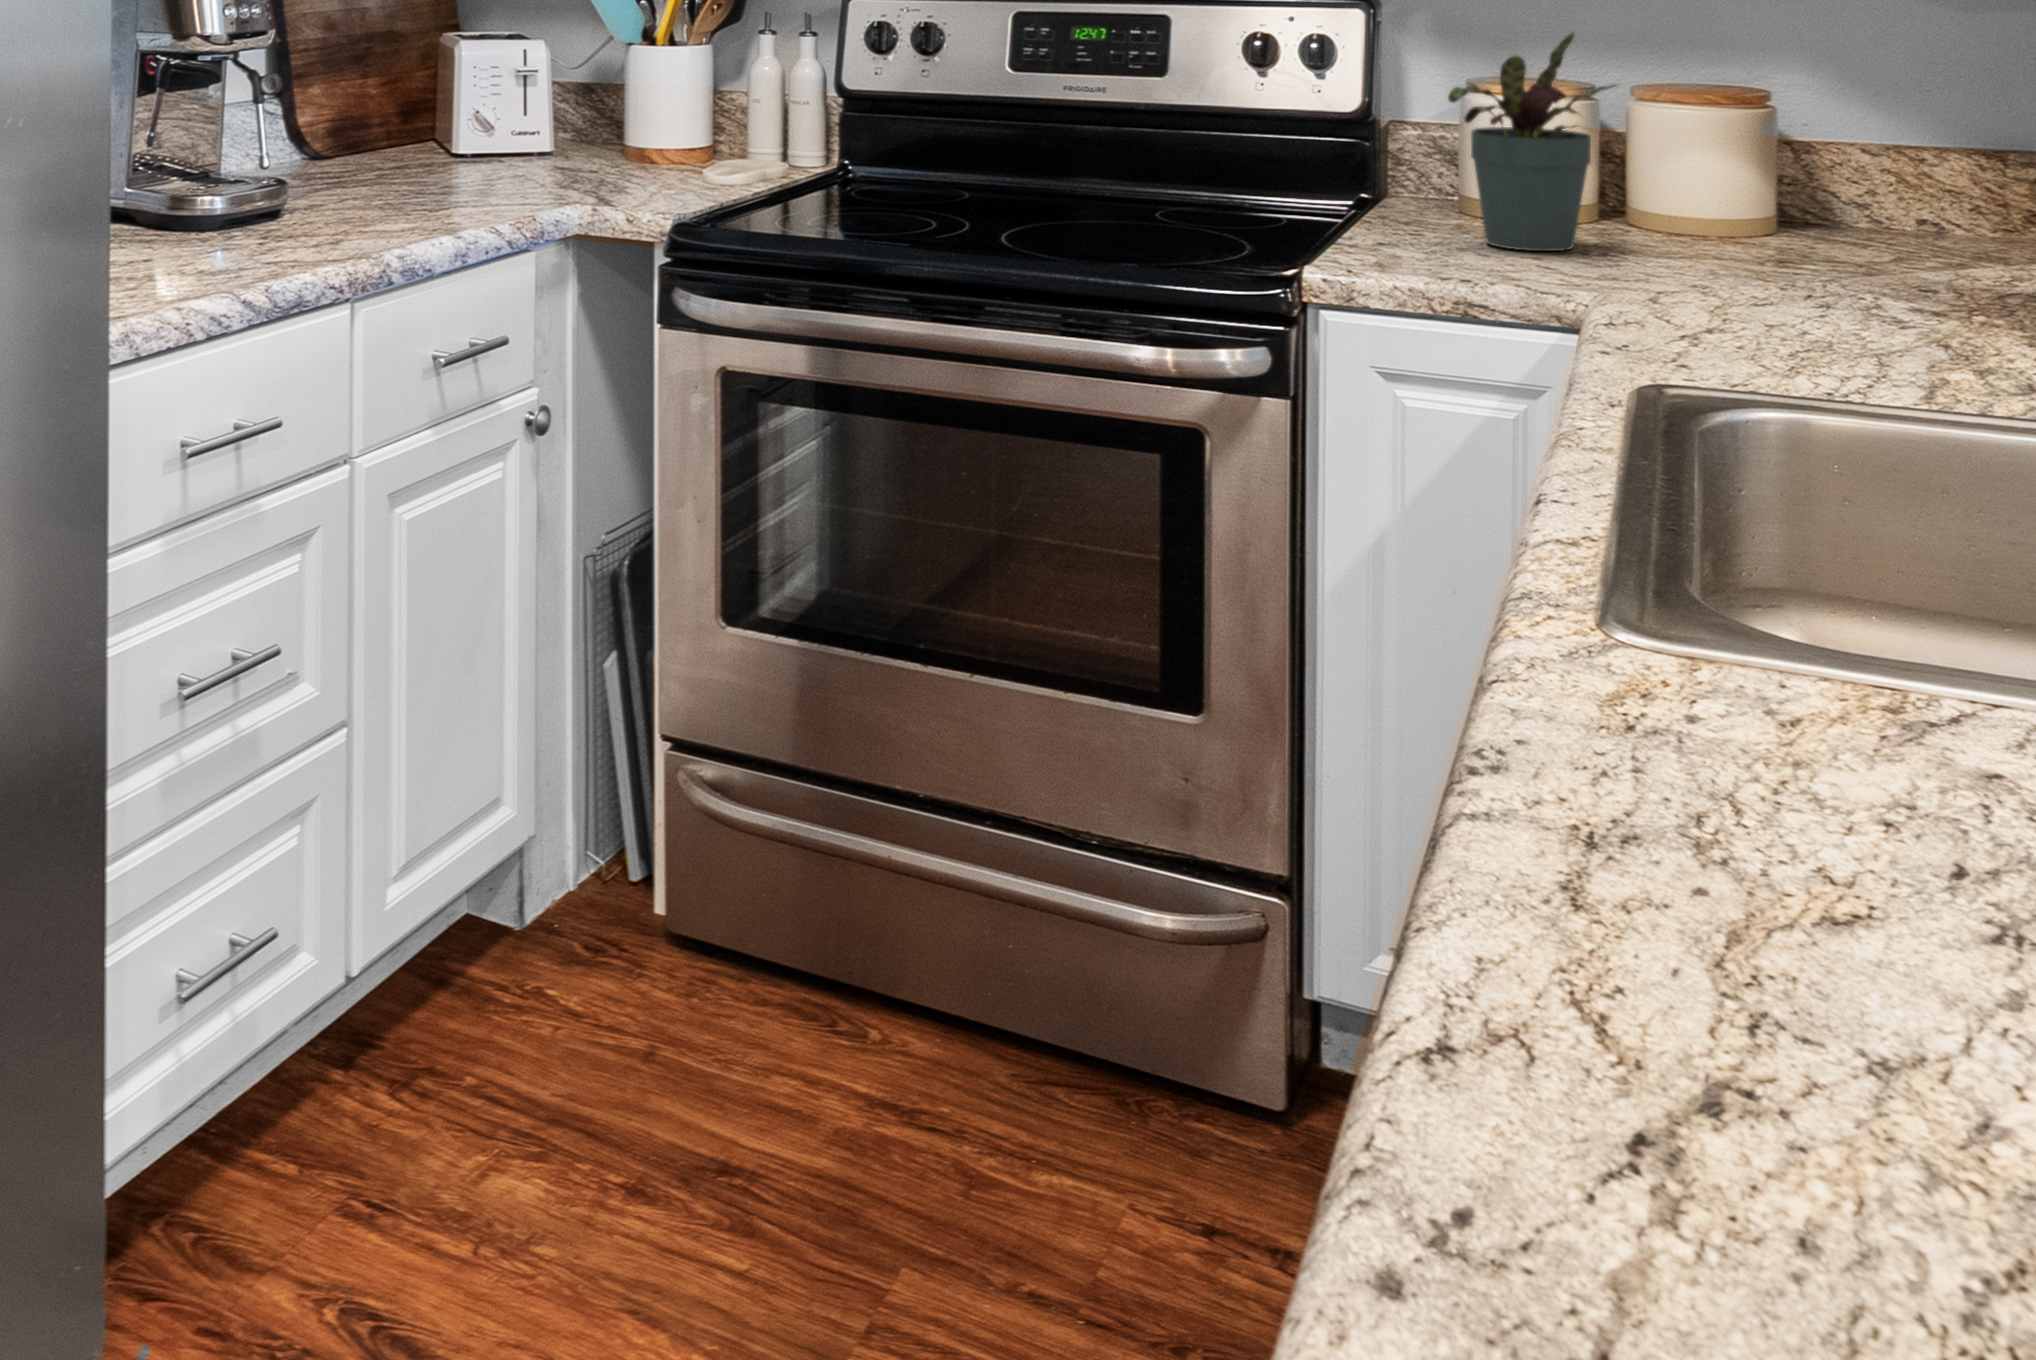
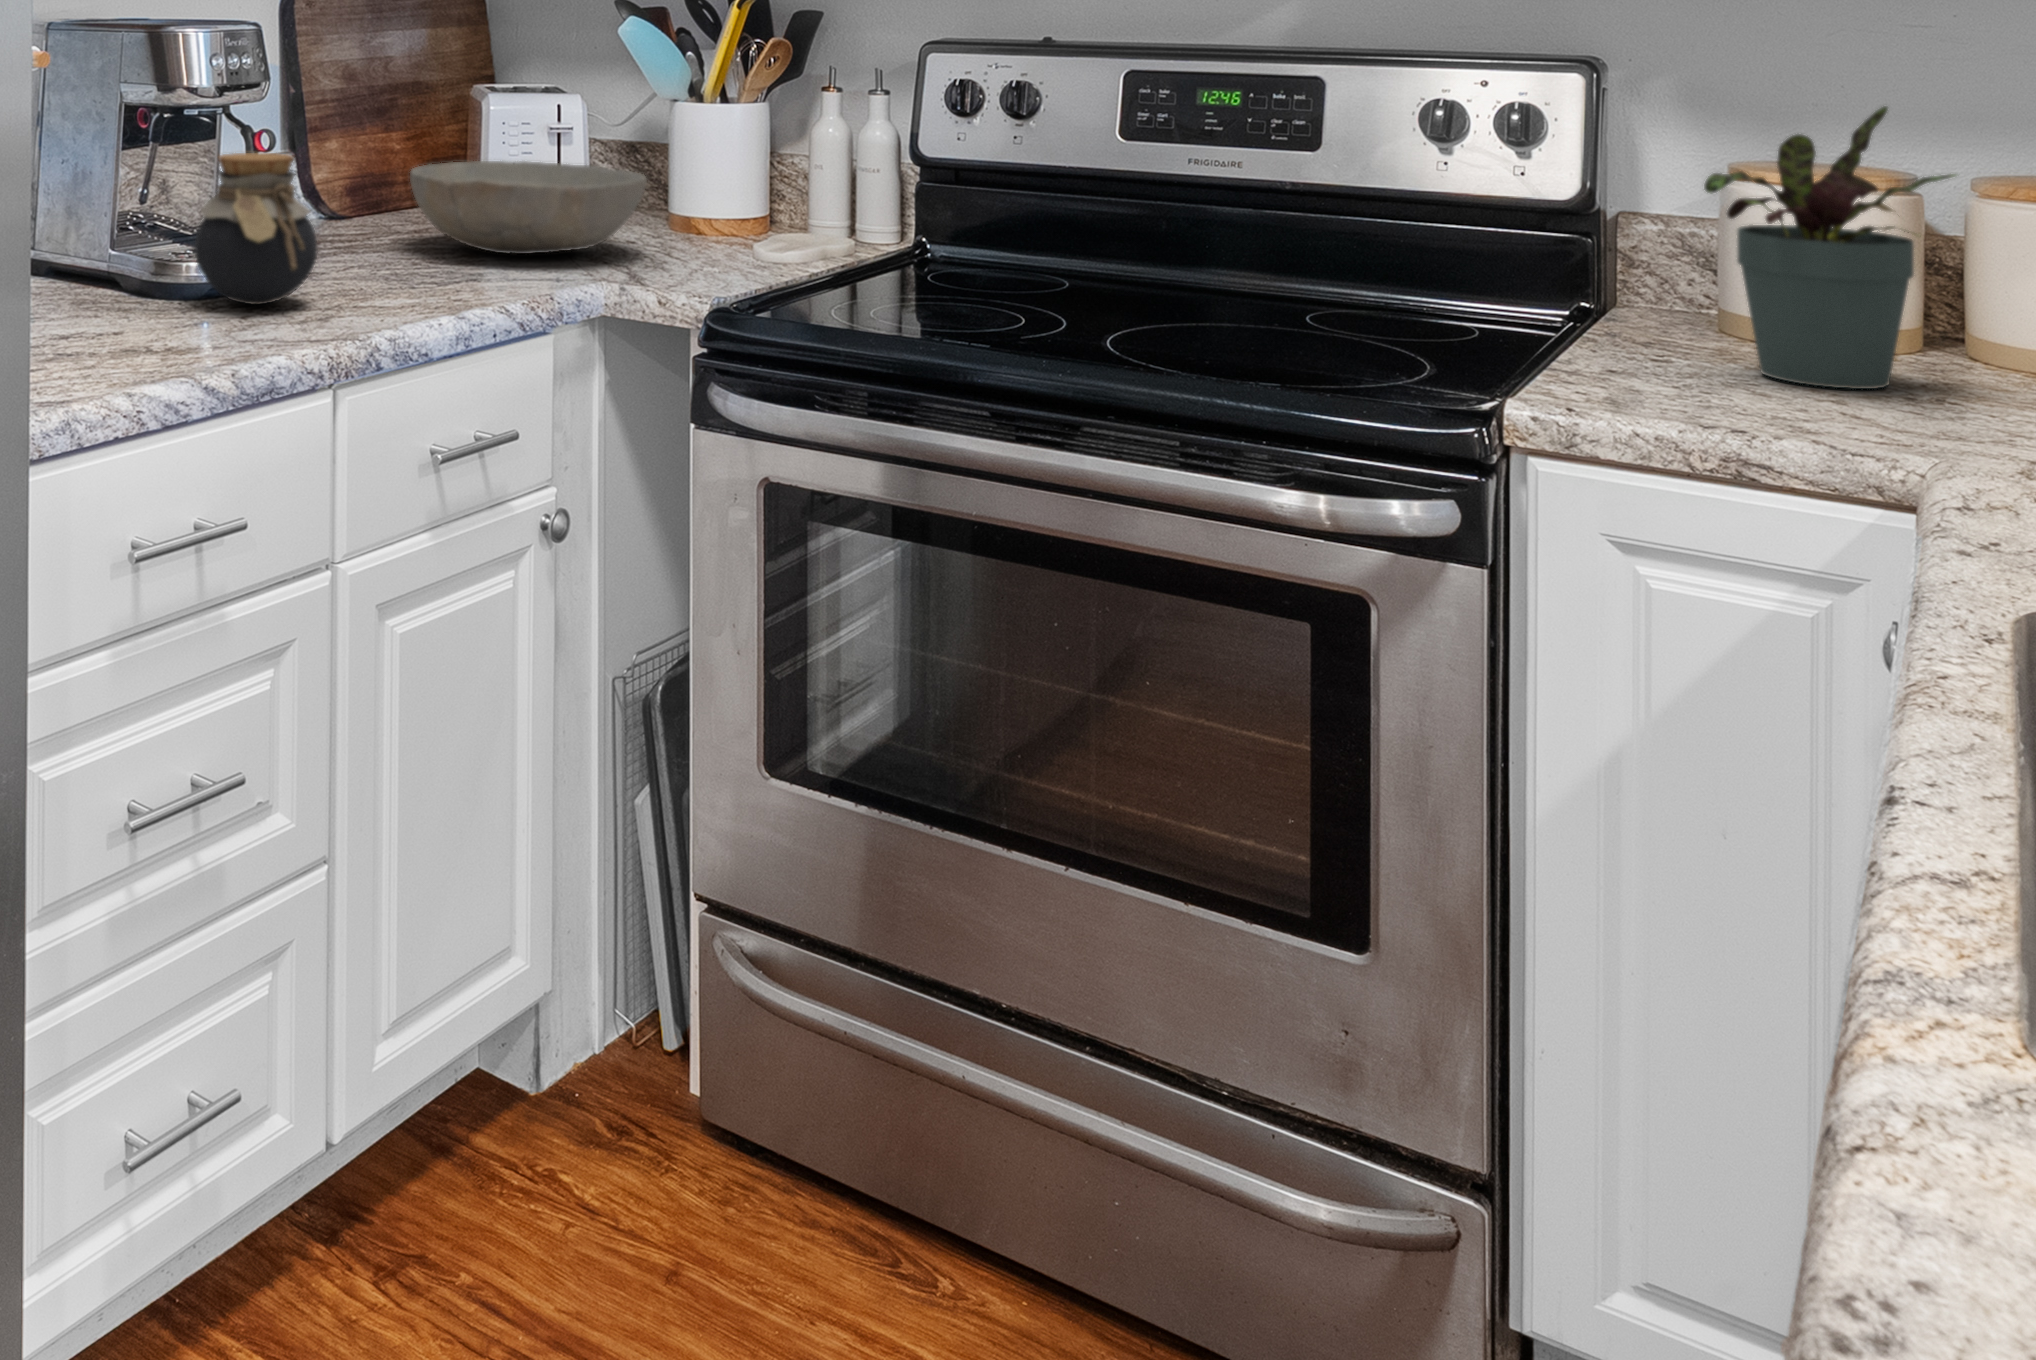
jar: none [212,97,327,235] -> present [195,153,318,305]
bowl: none [394,103,609,185] -> present [410,161,647,254]

